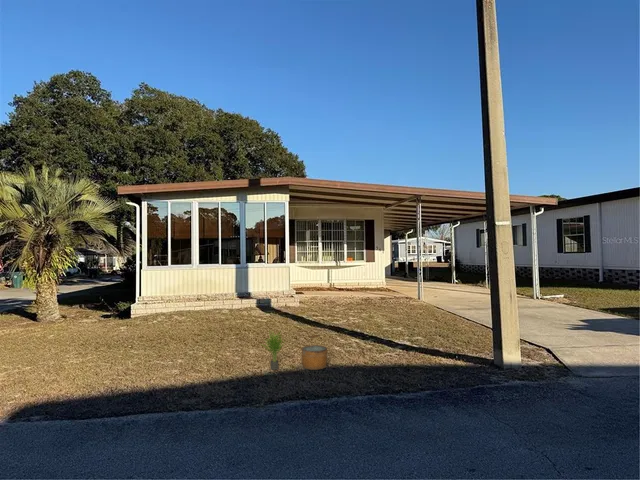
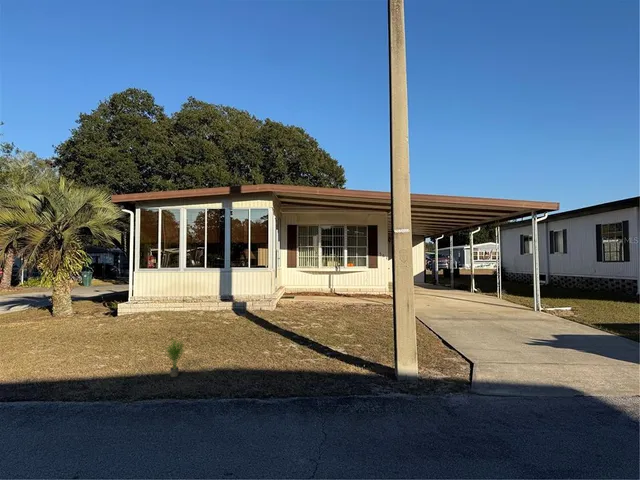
bucket: present [302,335,327,370] -> none [201,344,228,379]

